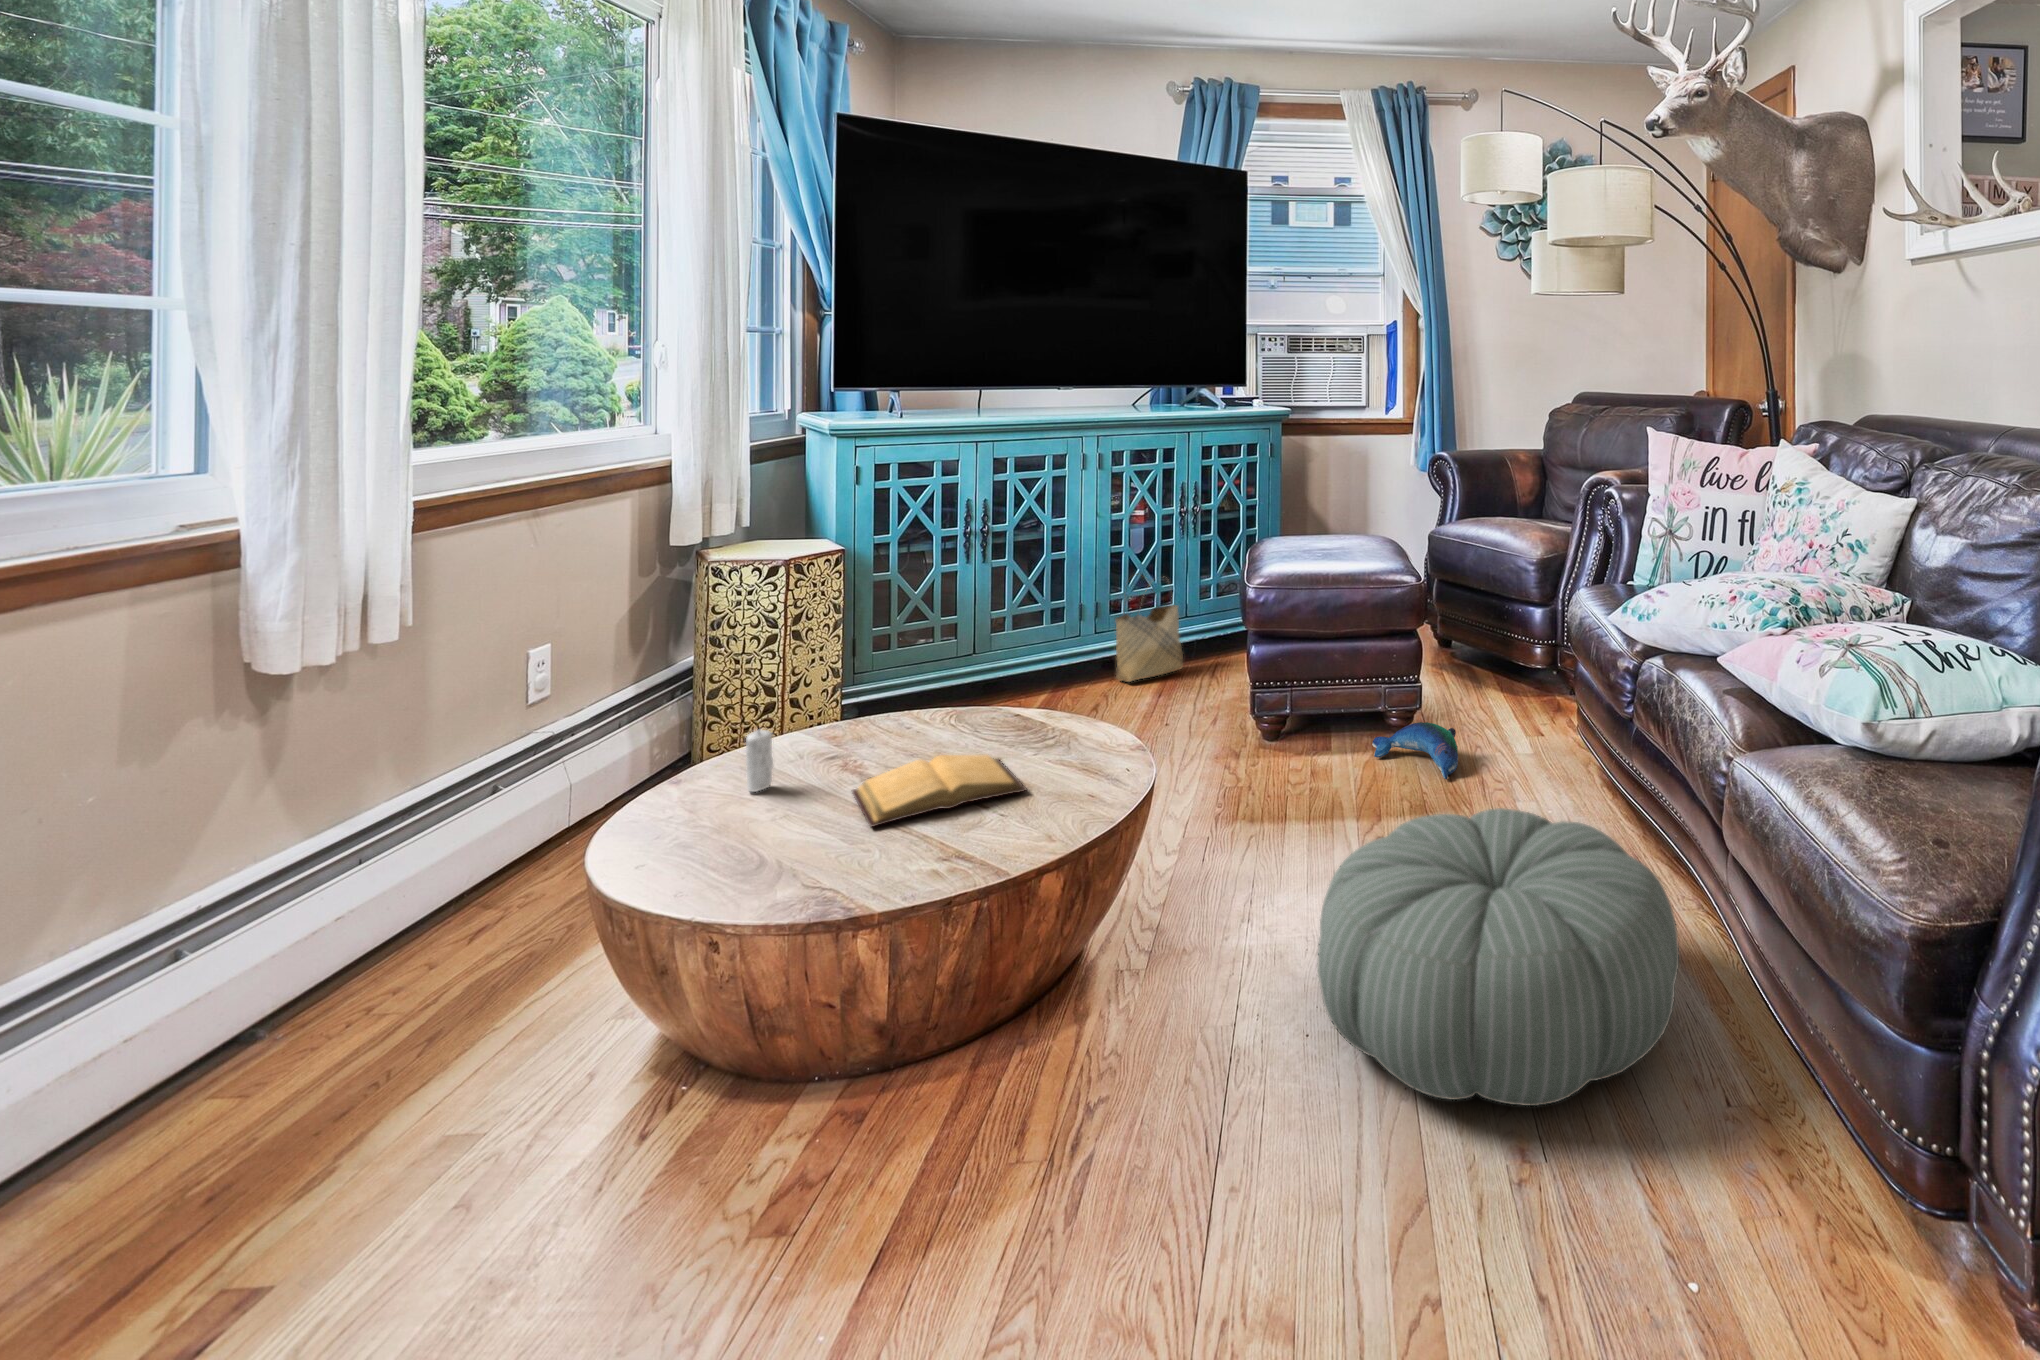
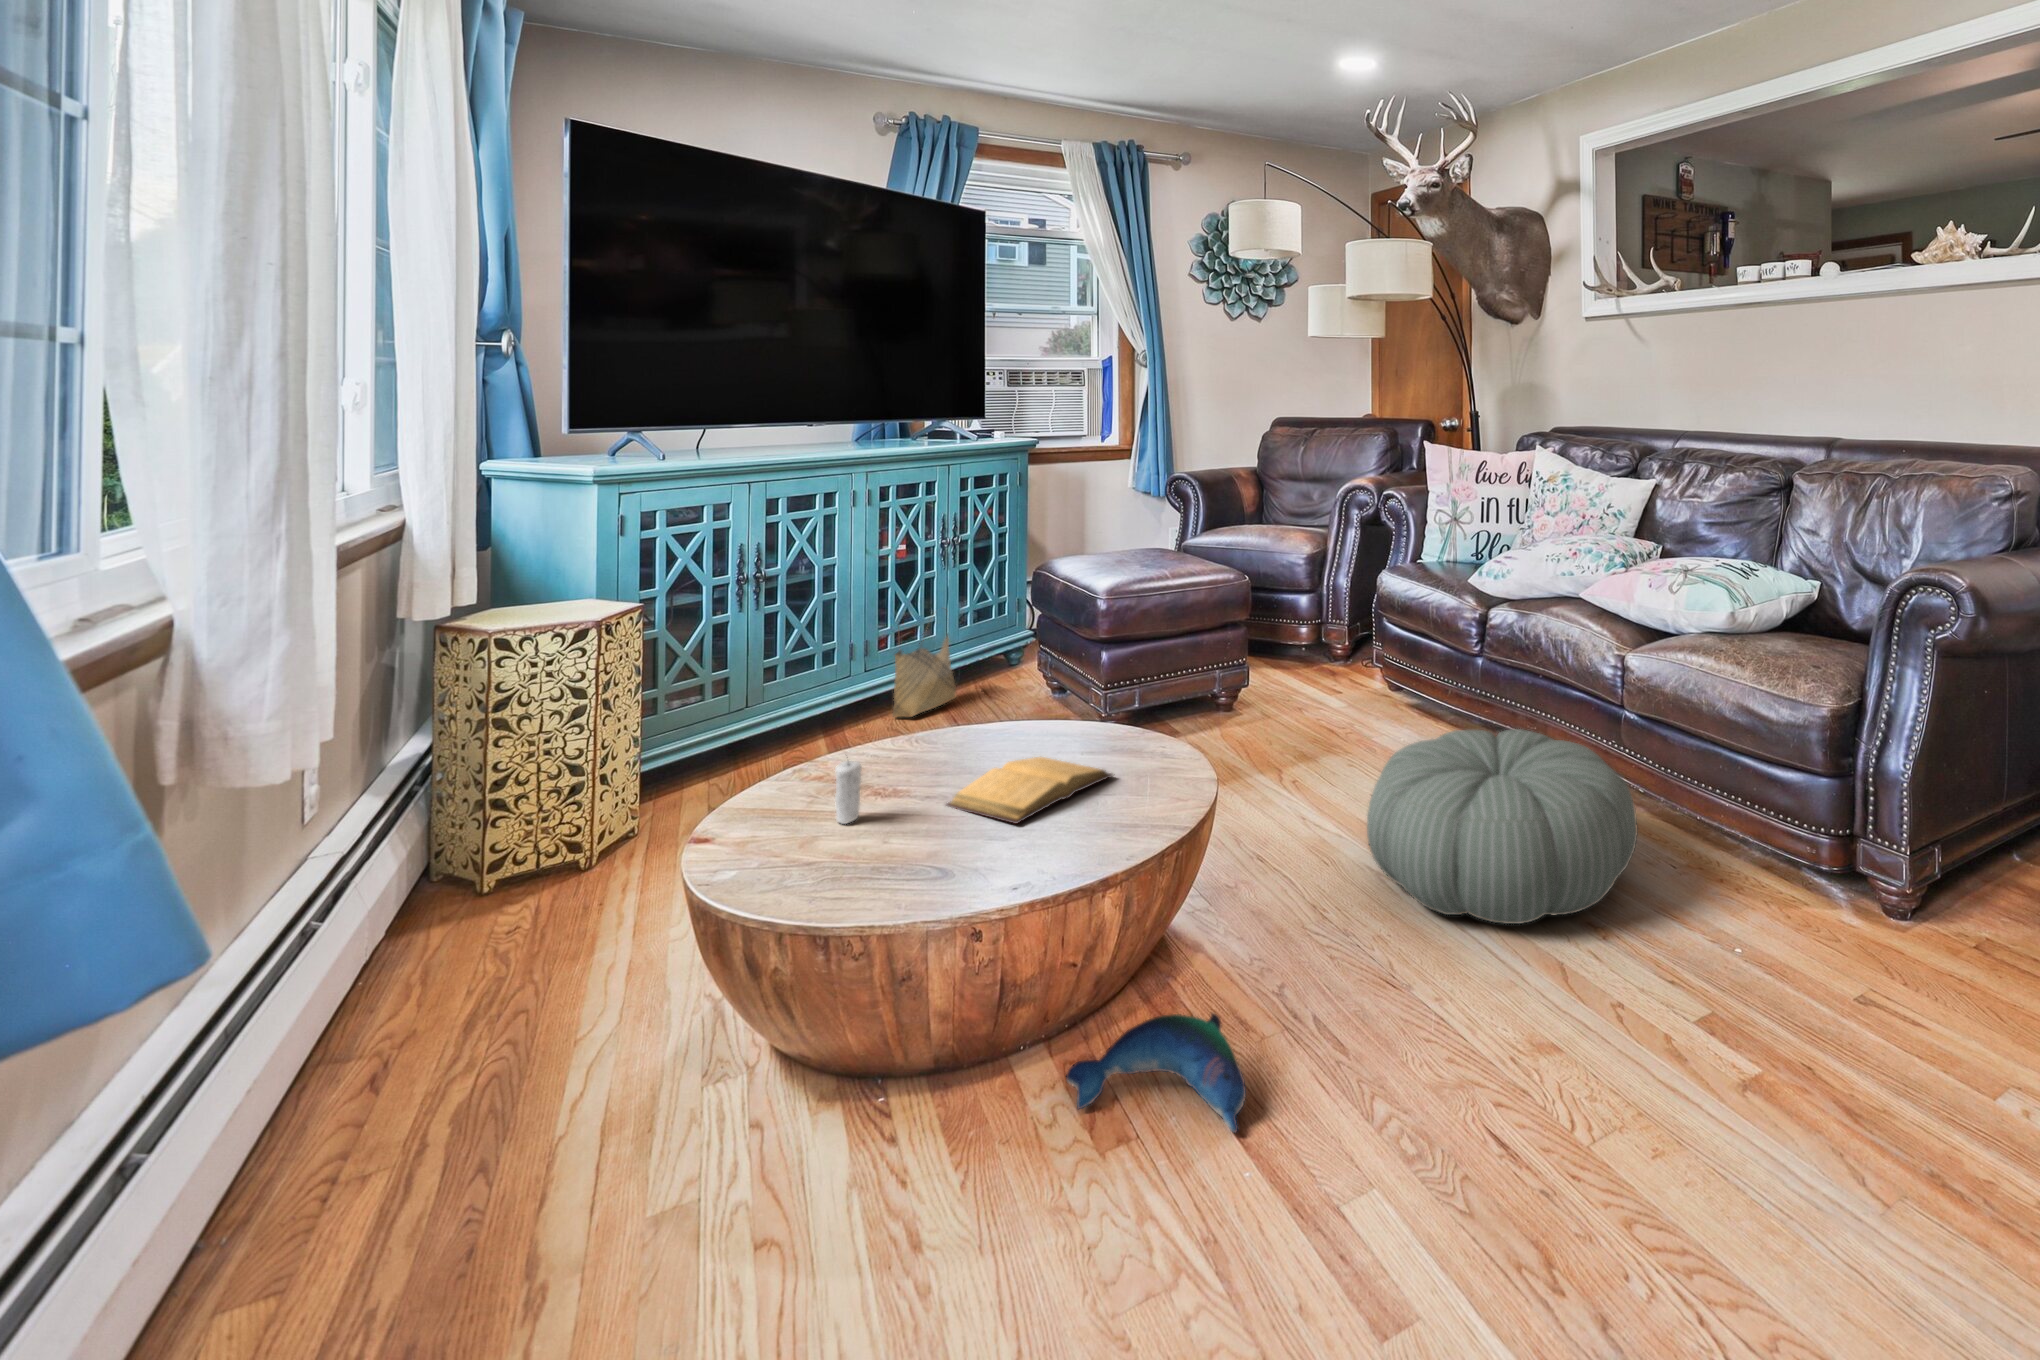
plush toy: present [1372,722,1458,779] -> present [1066,1013,1246,1132]

